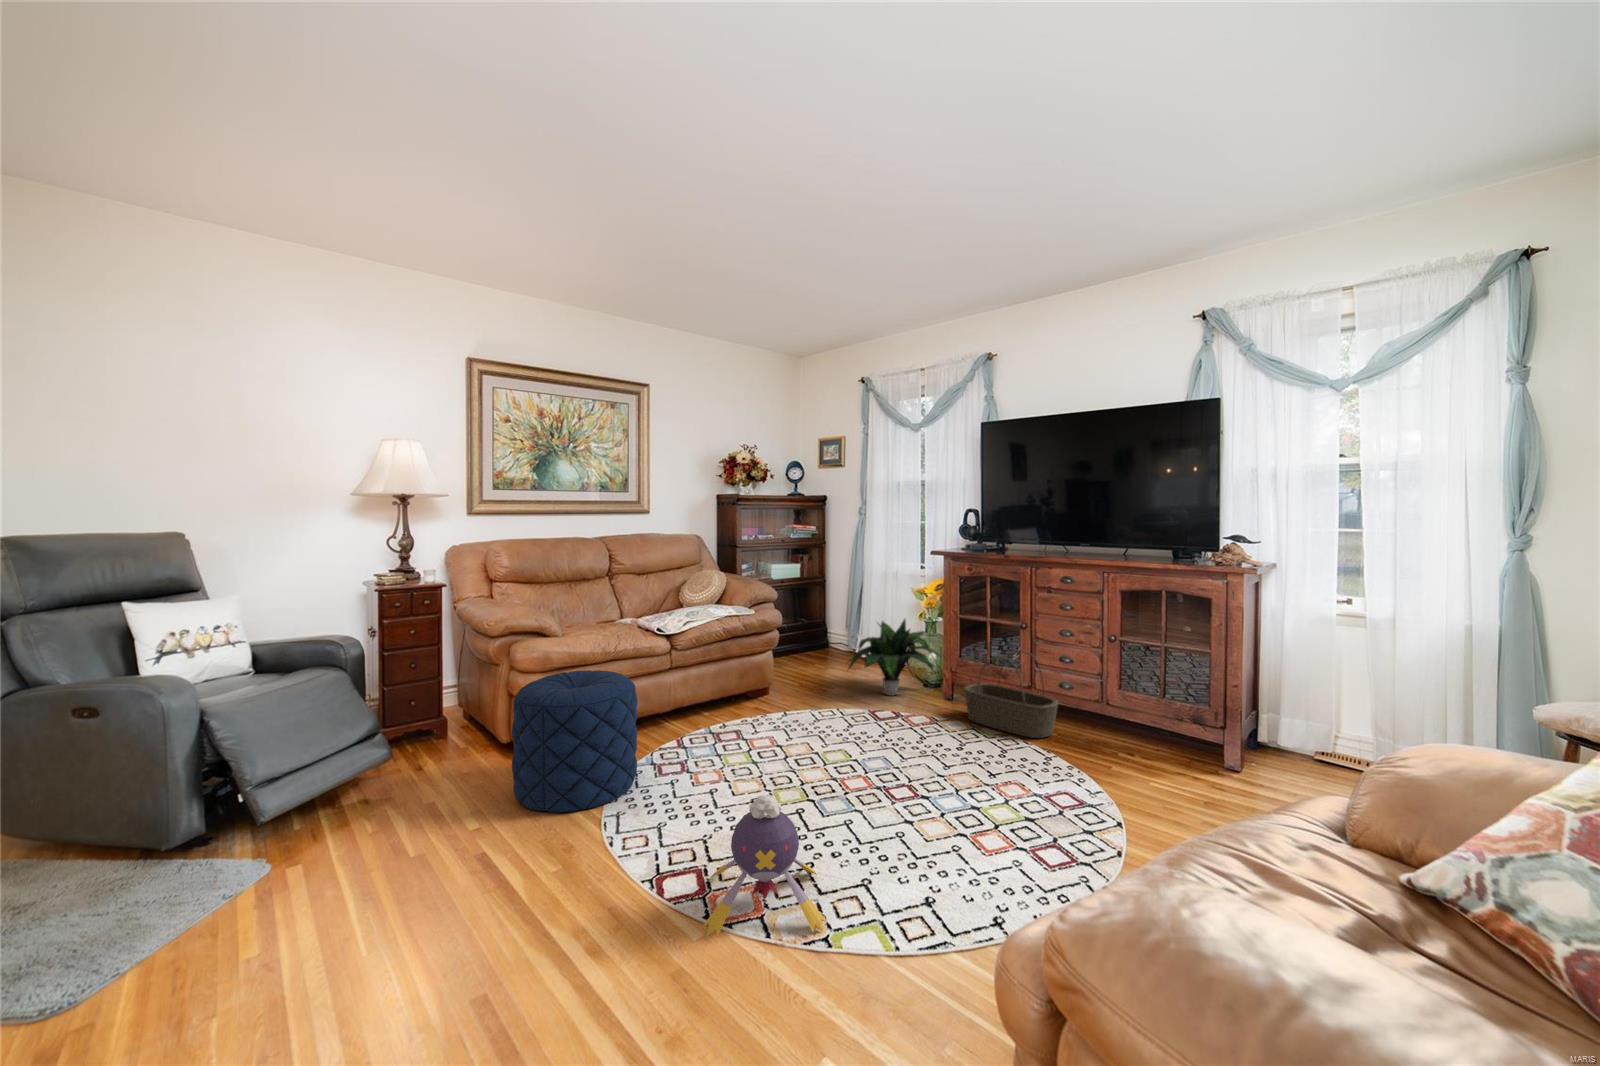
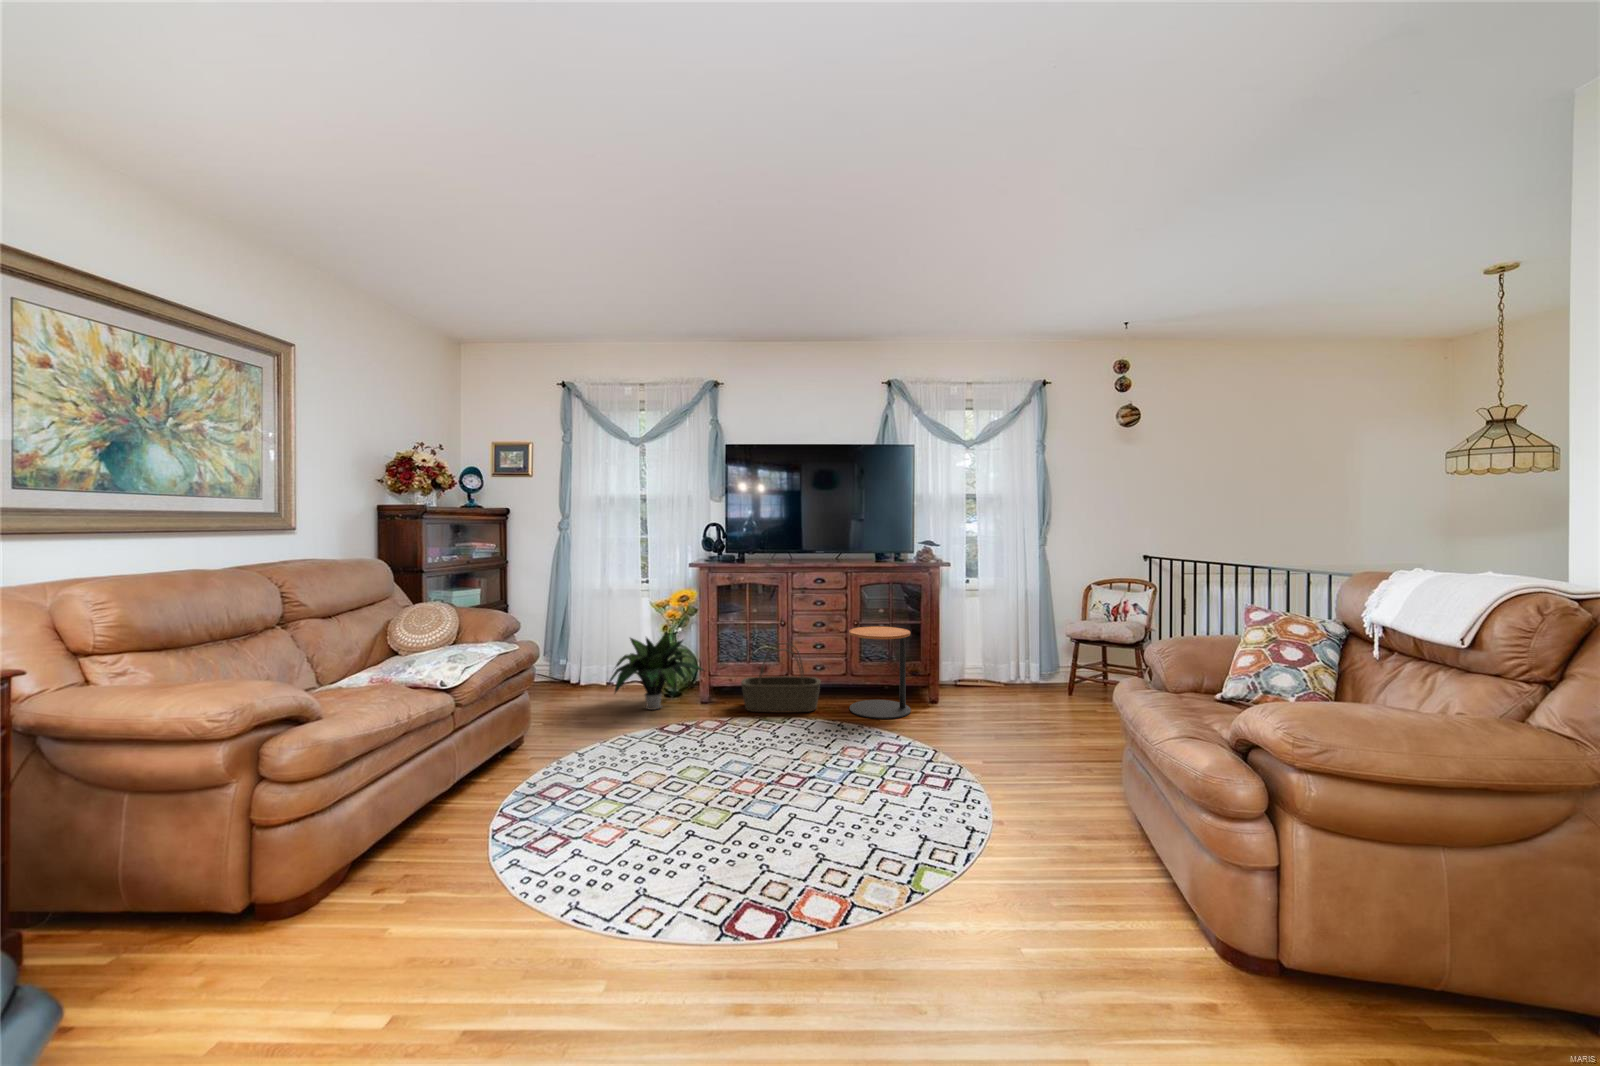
side table: none [1084,647,1179,778] -> present [849,626,911,719]
pouf: present [512,670,637,812] -> none [381,740,565,962]
plush toy: present [703,795,826,936] -> none [782,792,914,940]

